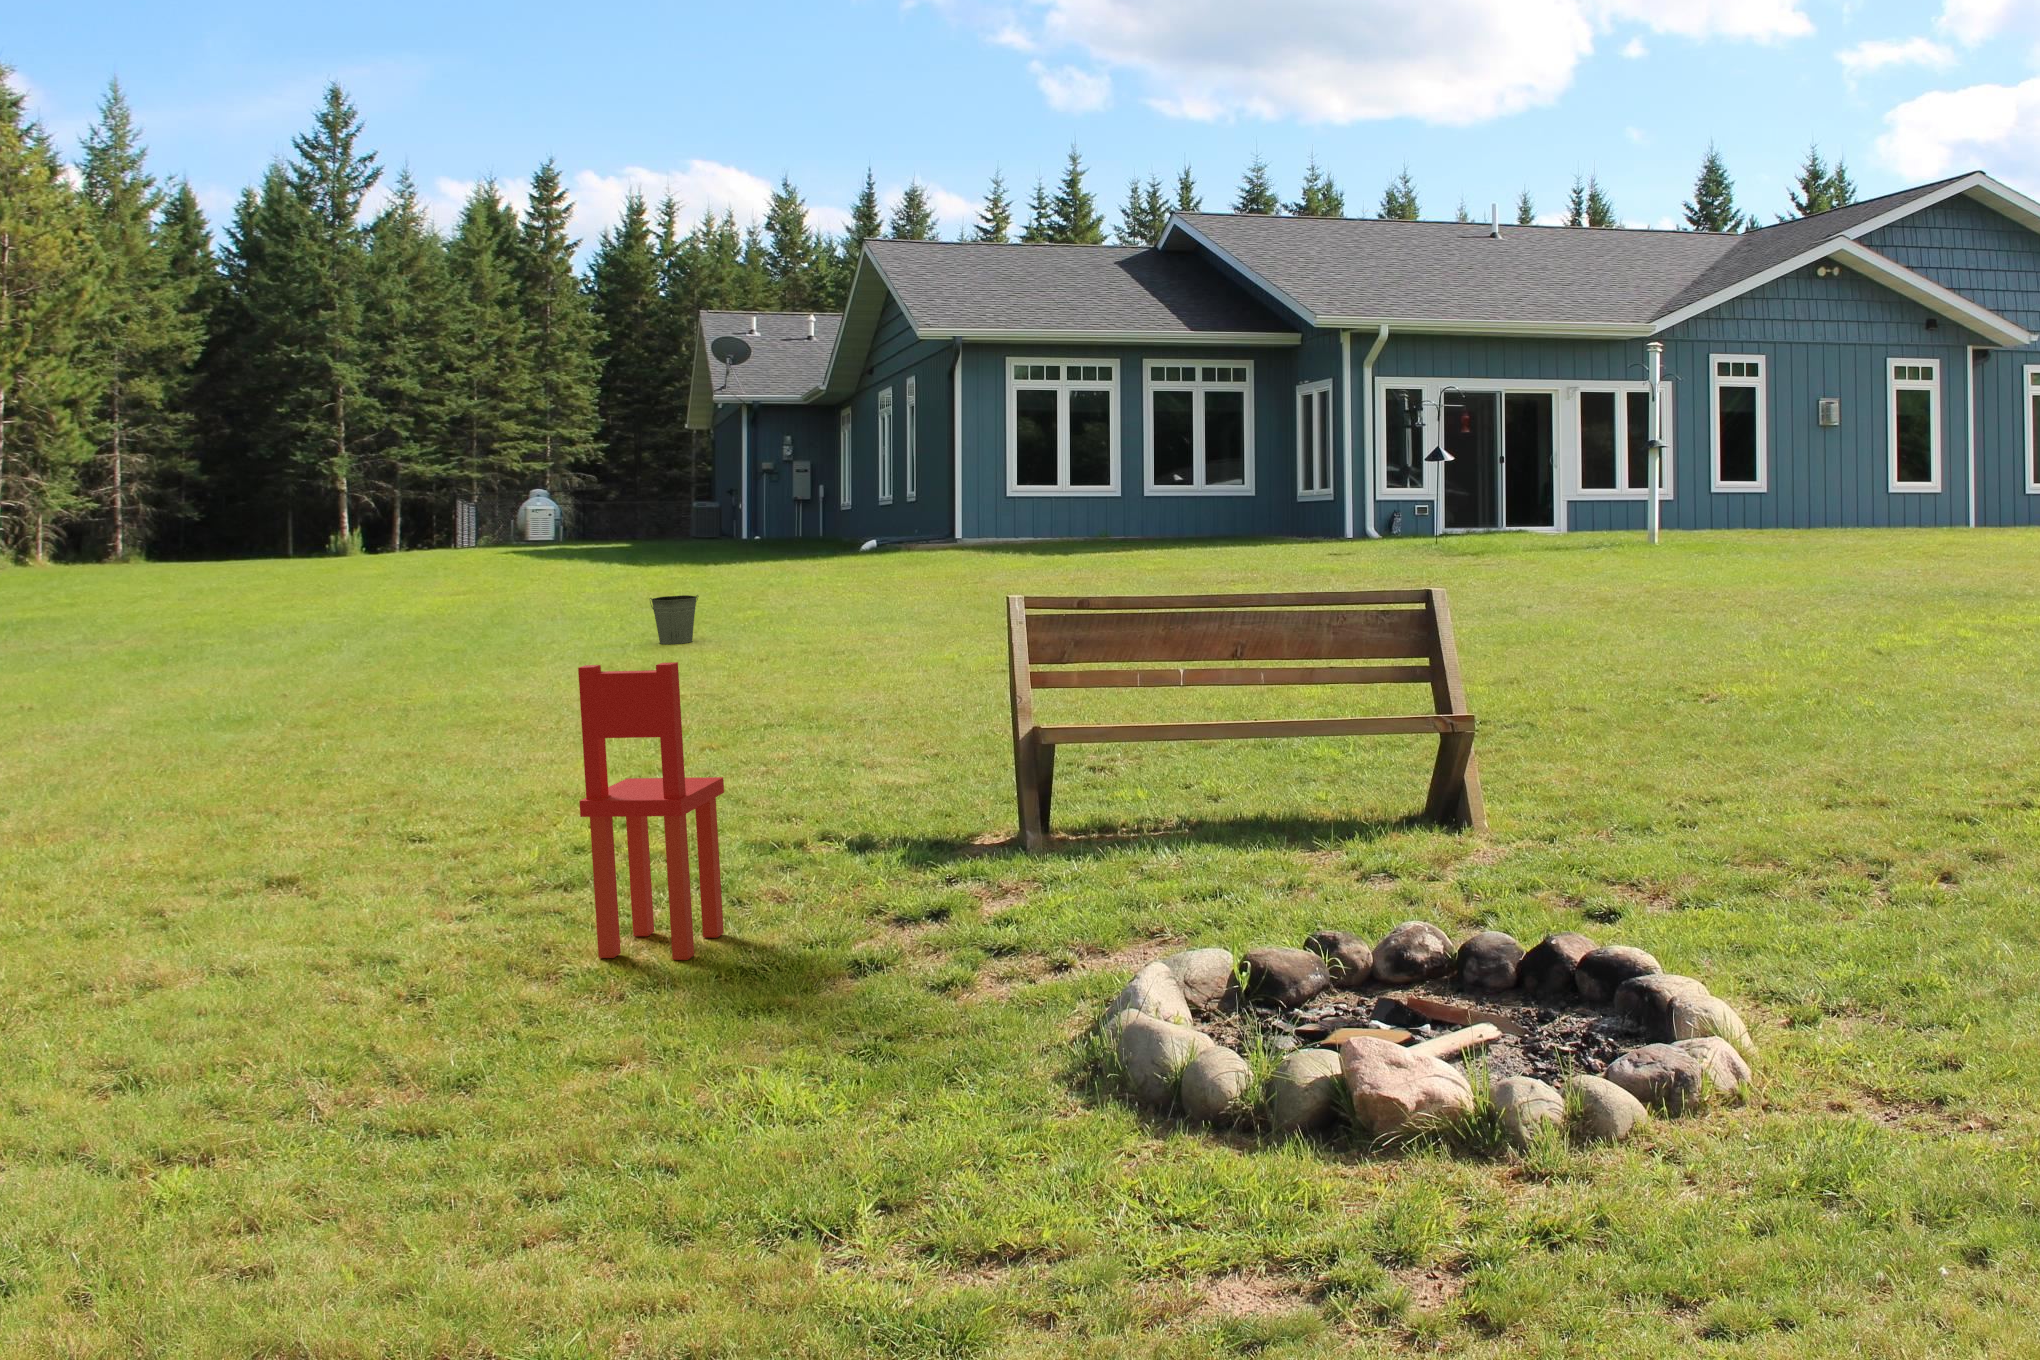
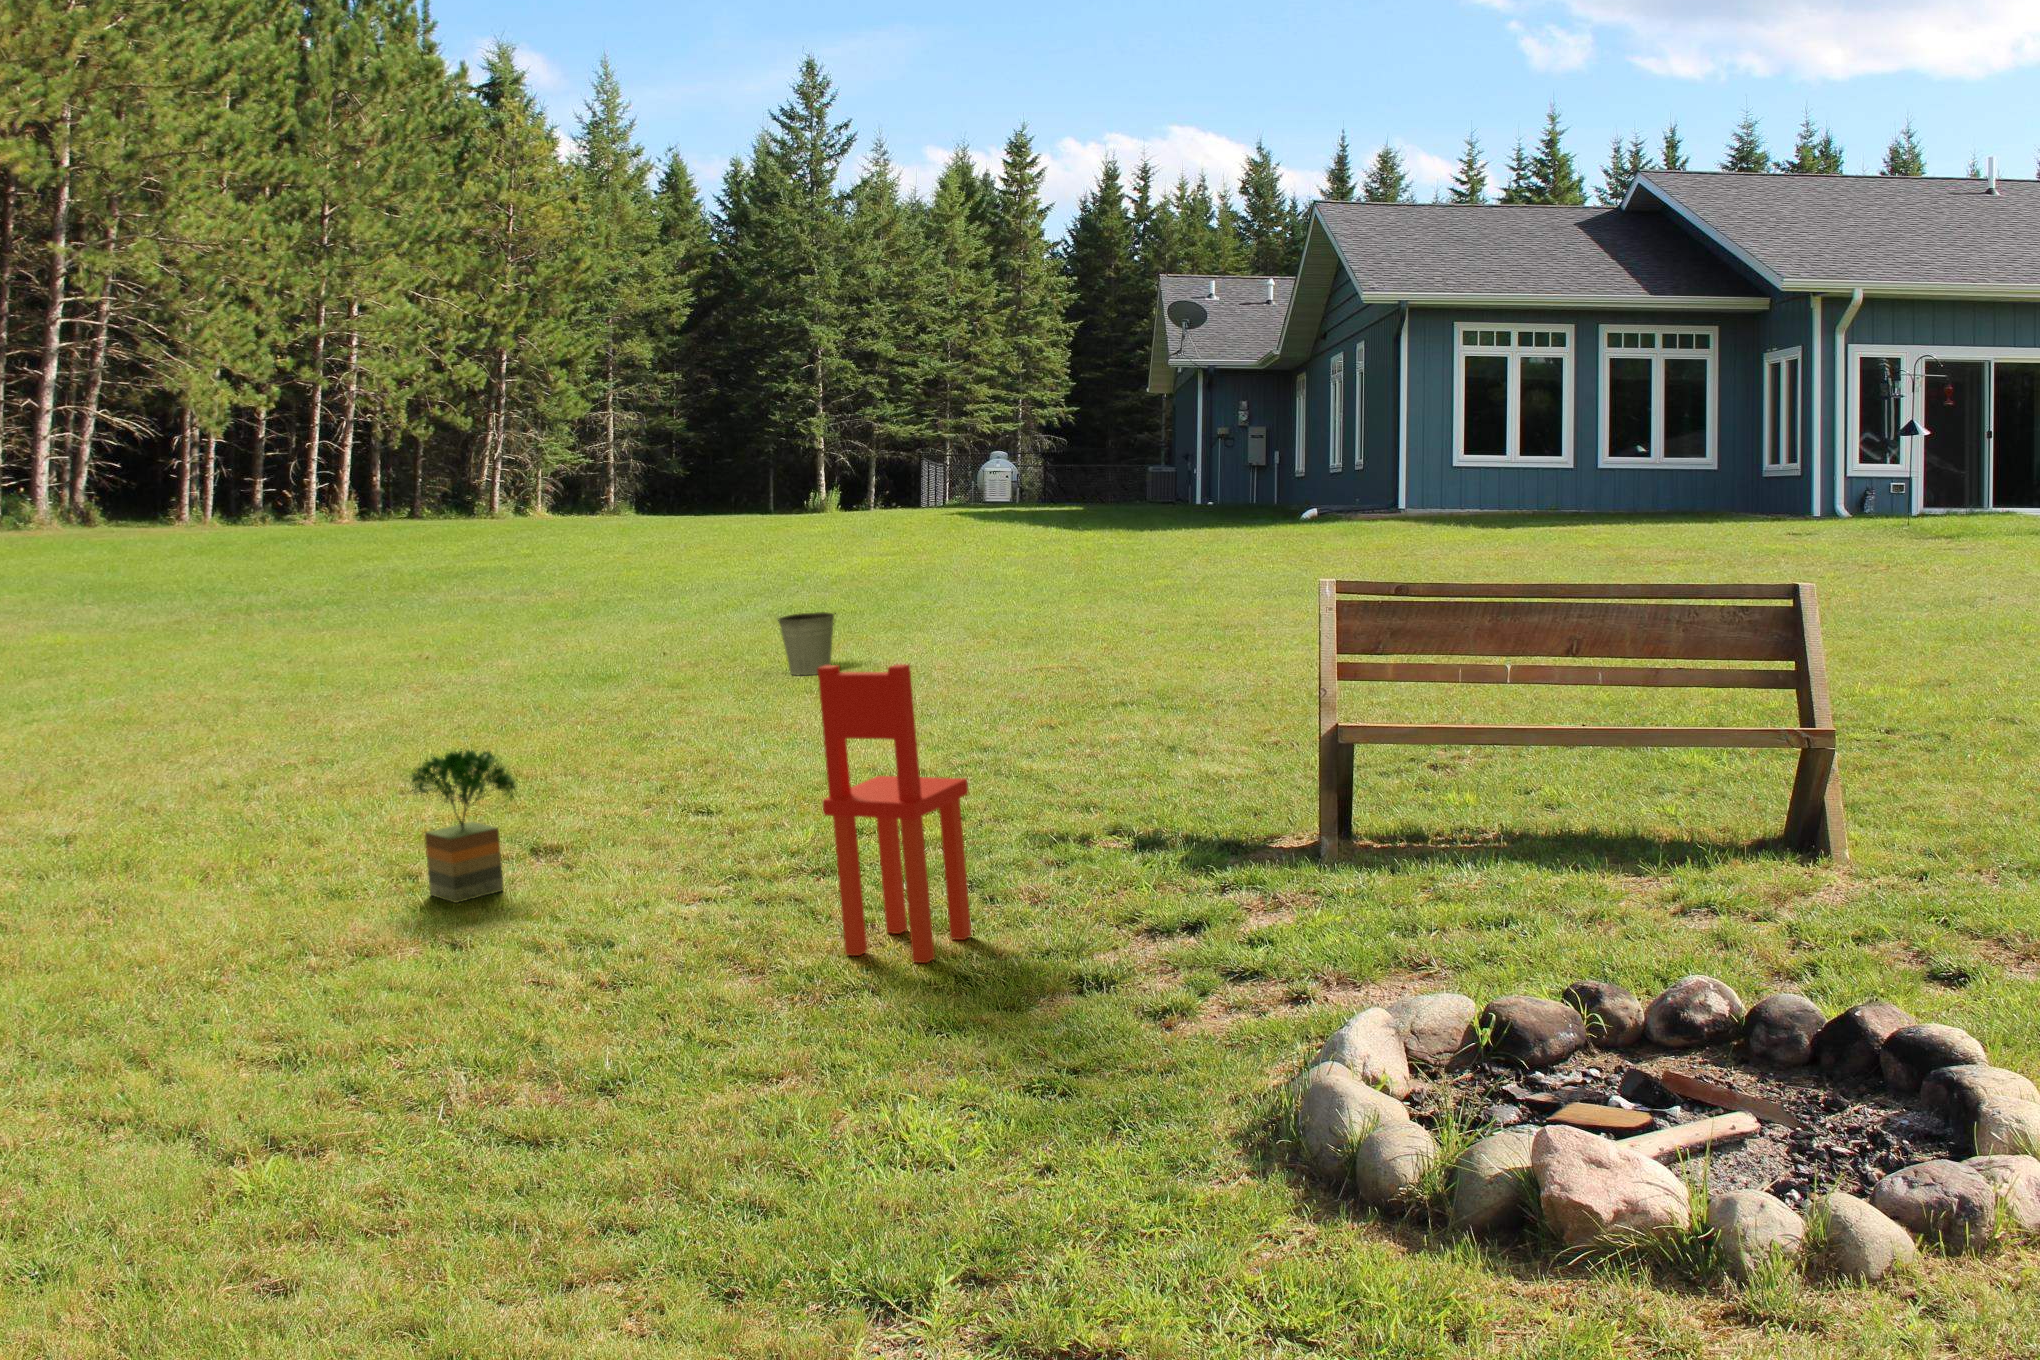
bucket: present [650,595,699,644] -> present [778,612,836,676]
potted tree: none [63,770,201,937] -> present [409,750,518,903]

